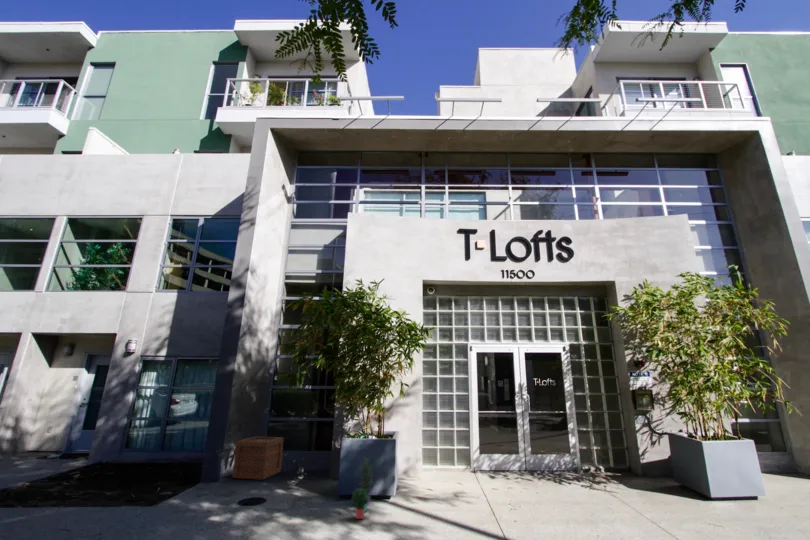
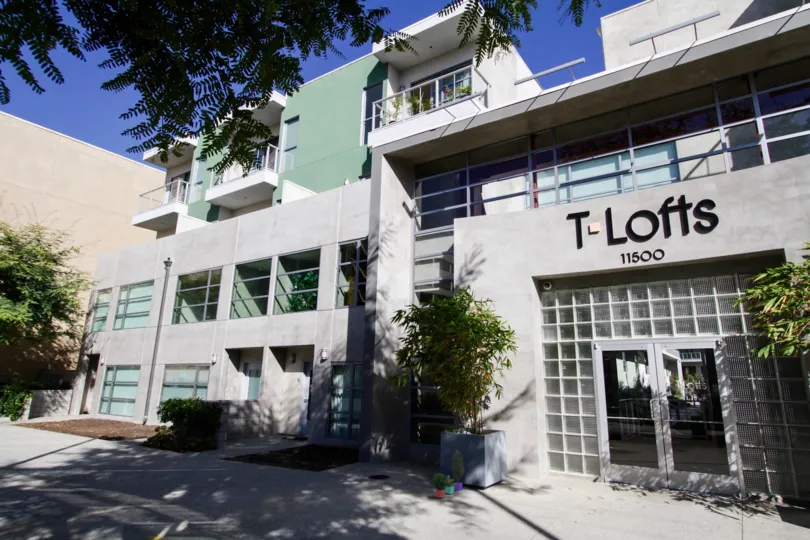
wooden crate: present [232,437,283,480] -> none [383,429,424,464]

